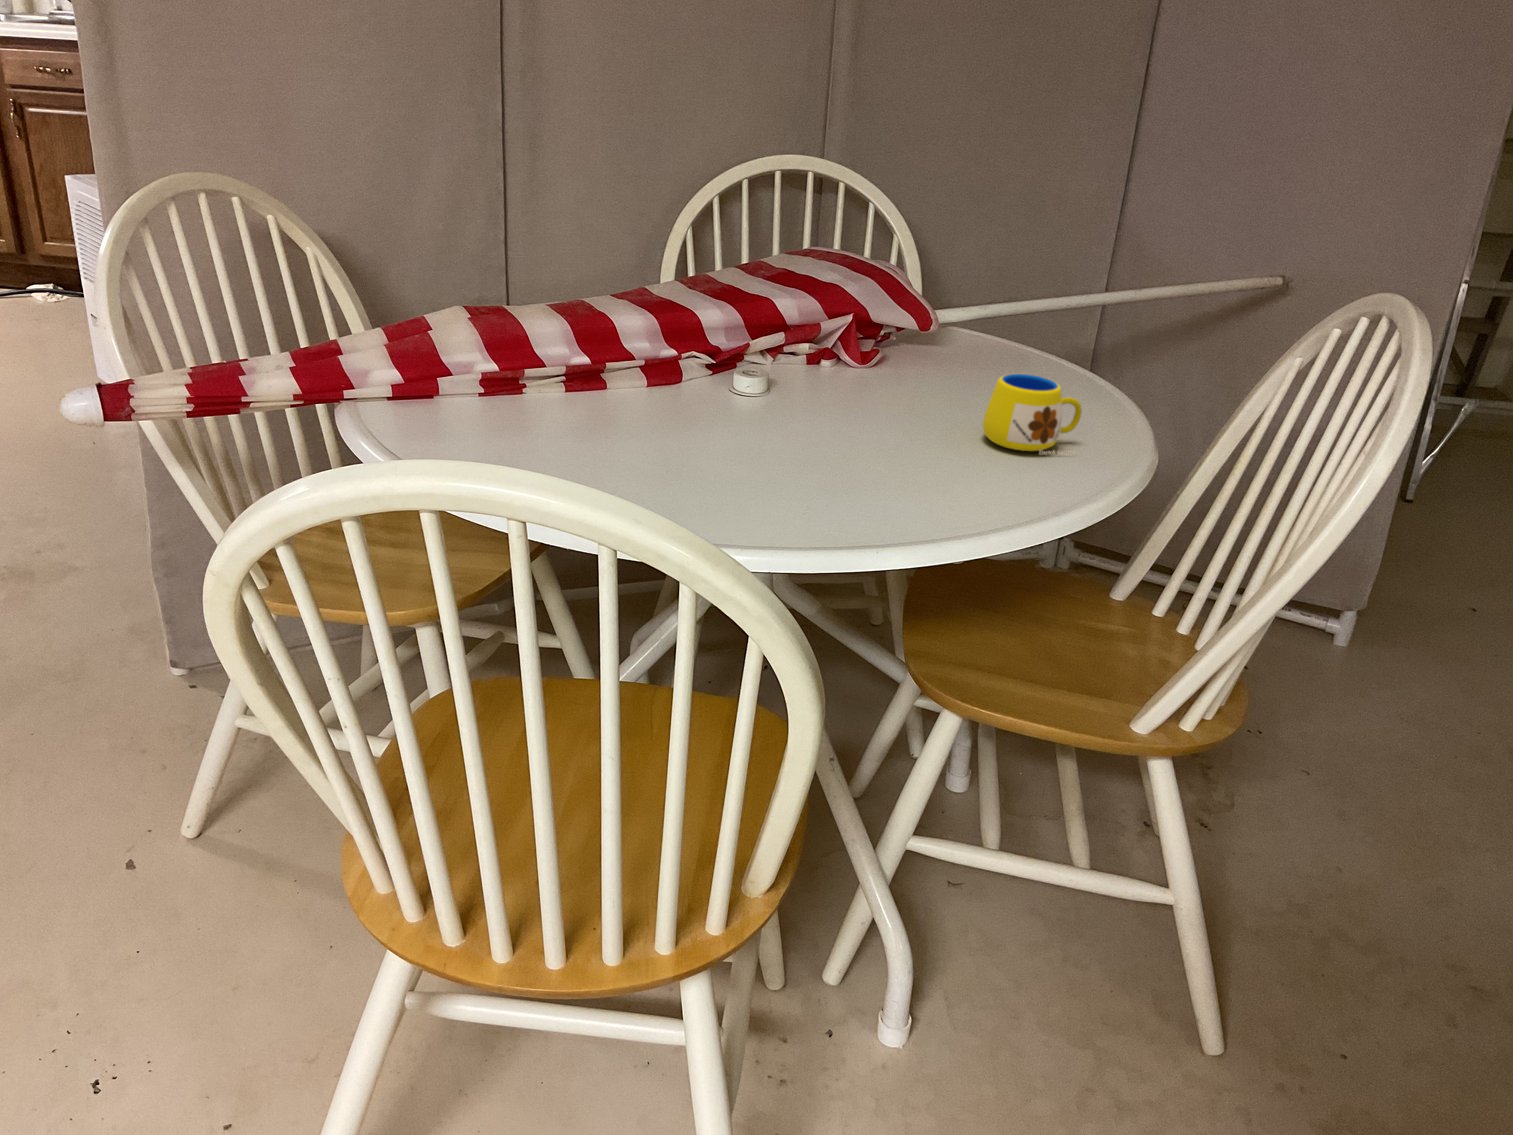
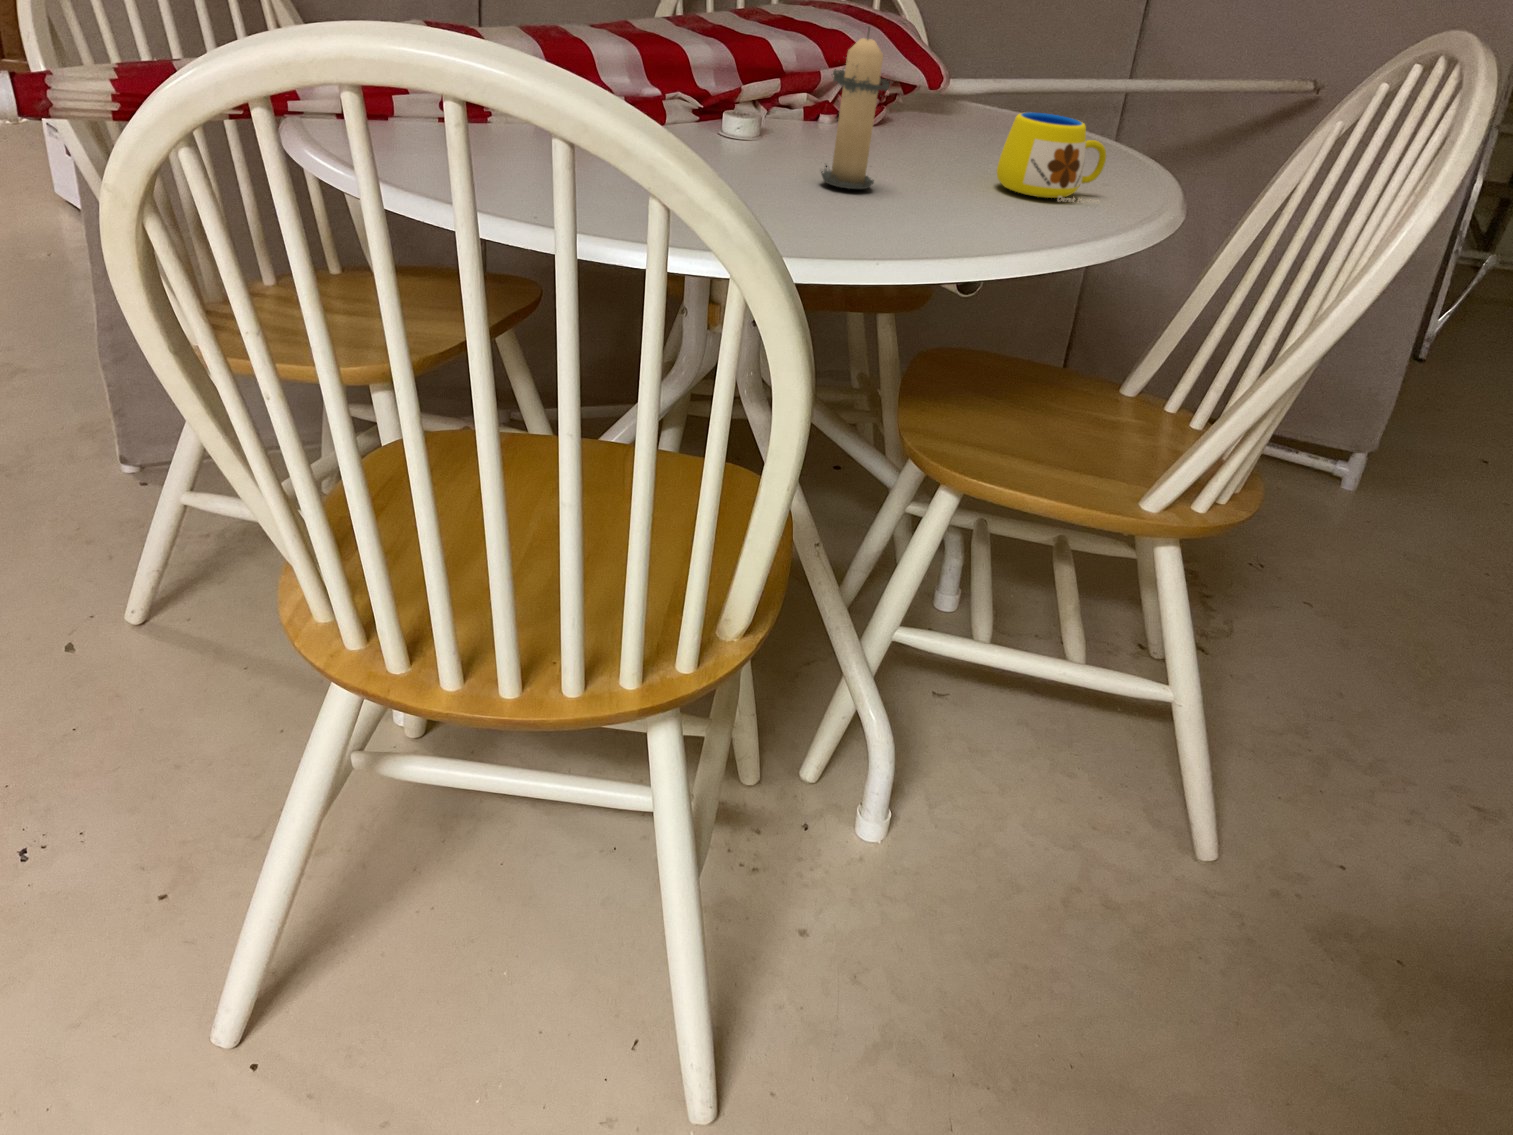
candle: none [817,320,888,458] -> present [821,27,893,189]

